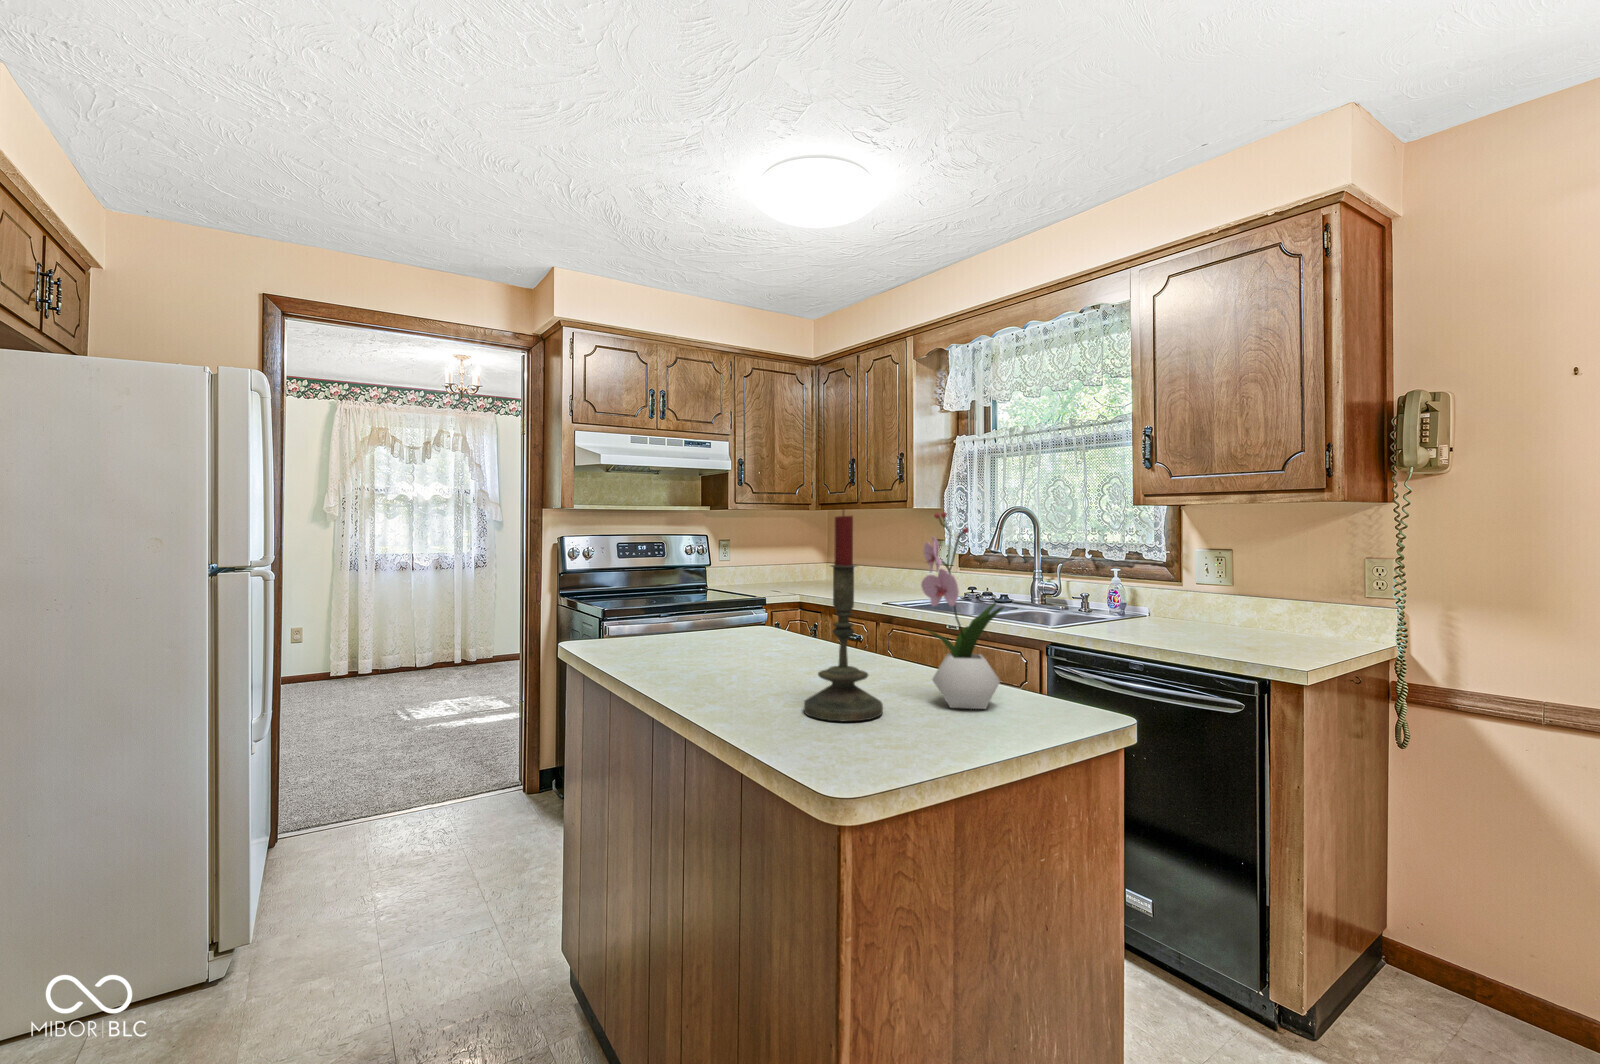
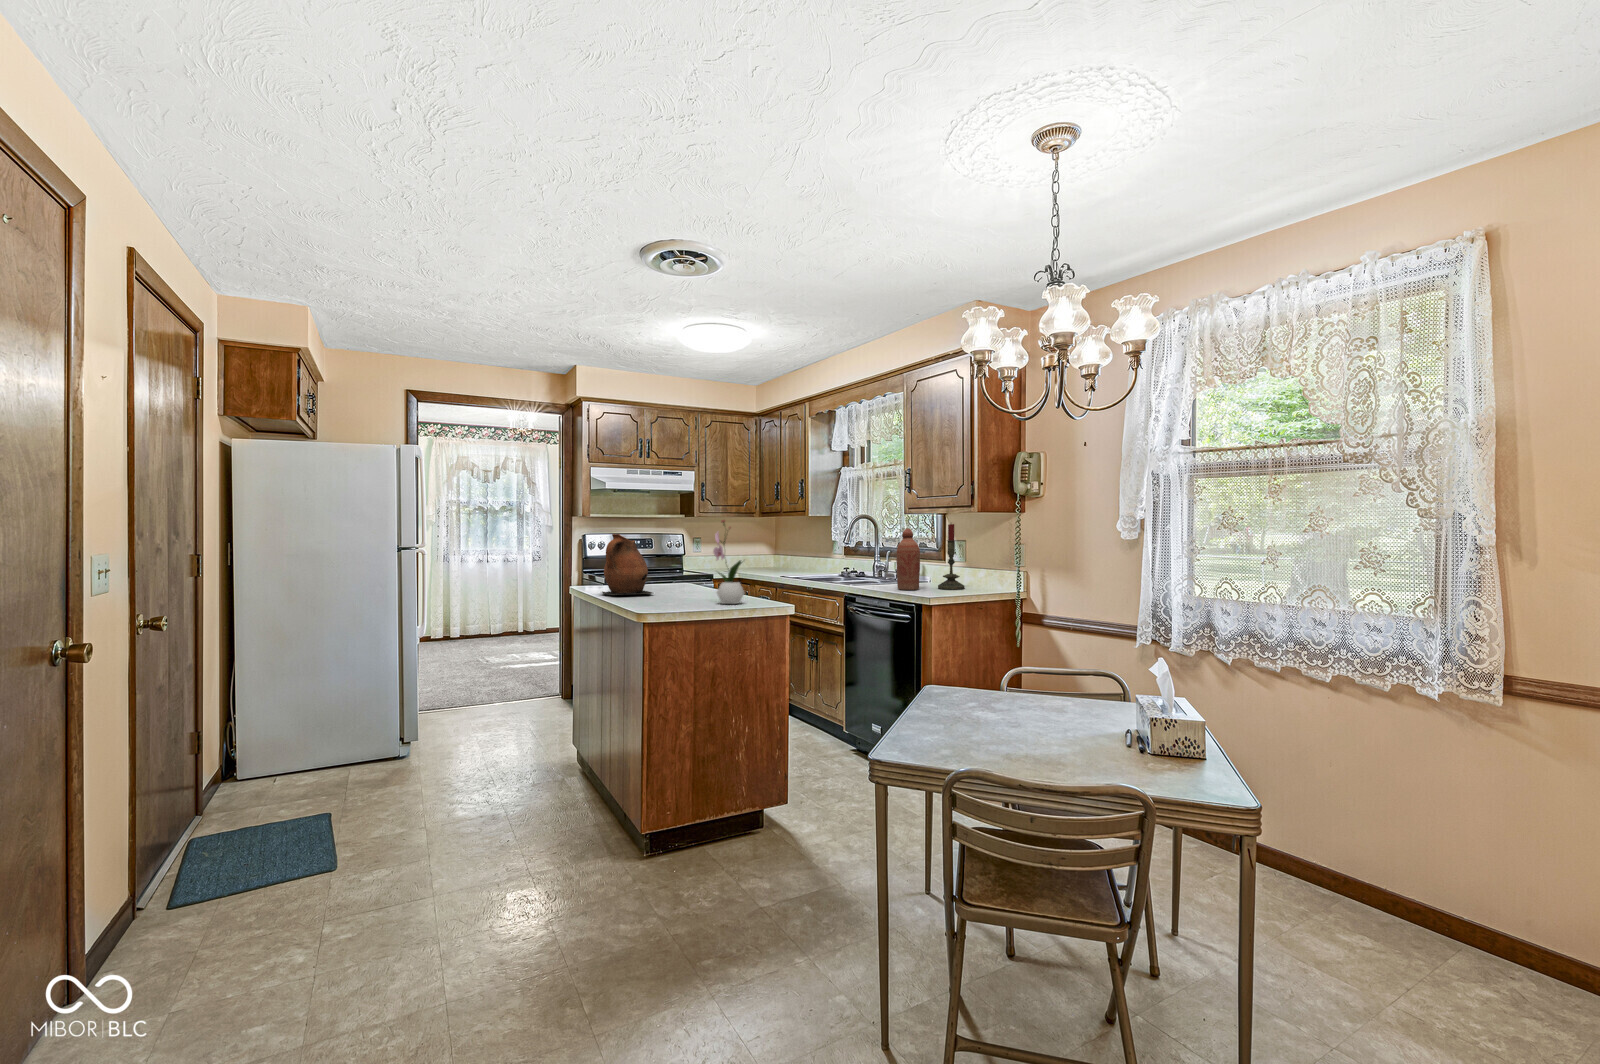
candle: present [804,513,883,722] -> present [938,524,965,589]
bottle: none [1154,530,1201,641] -> present [896,528,920,590]
ceramic pitcher: none [635,542,753,675] -> present [602,534,652,595]

